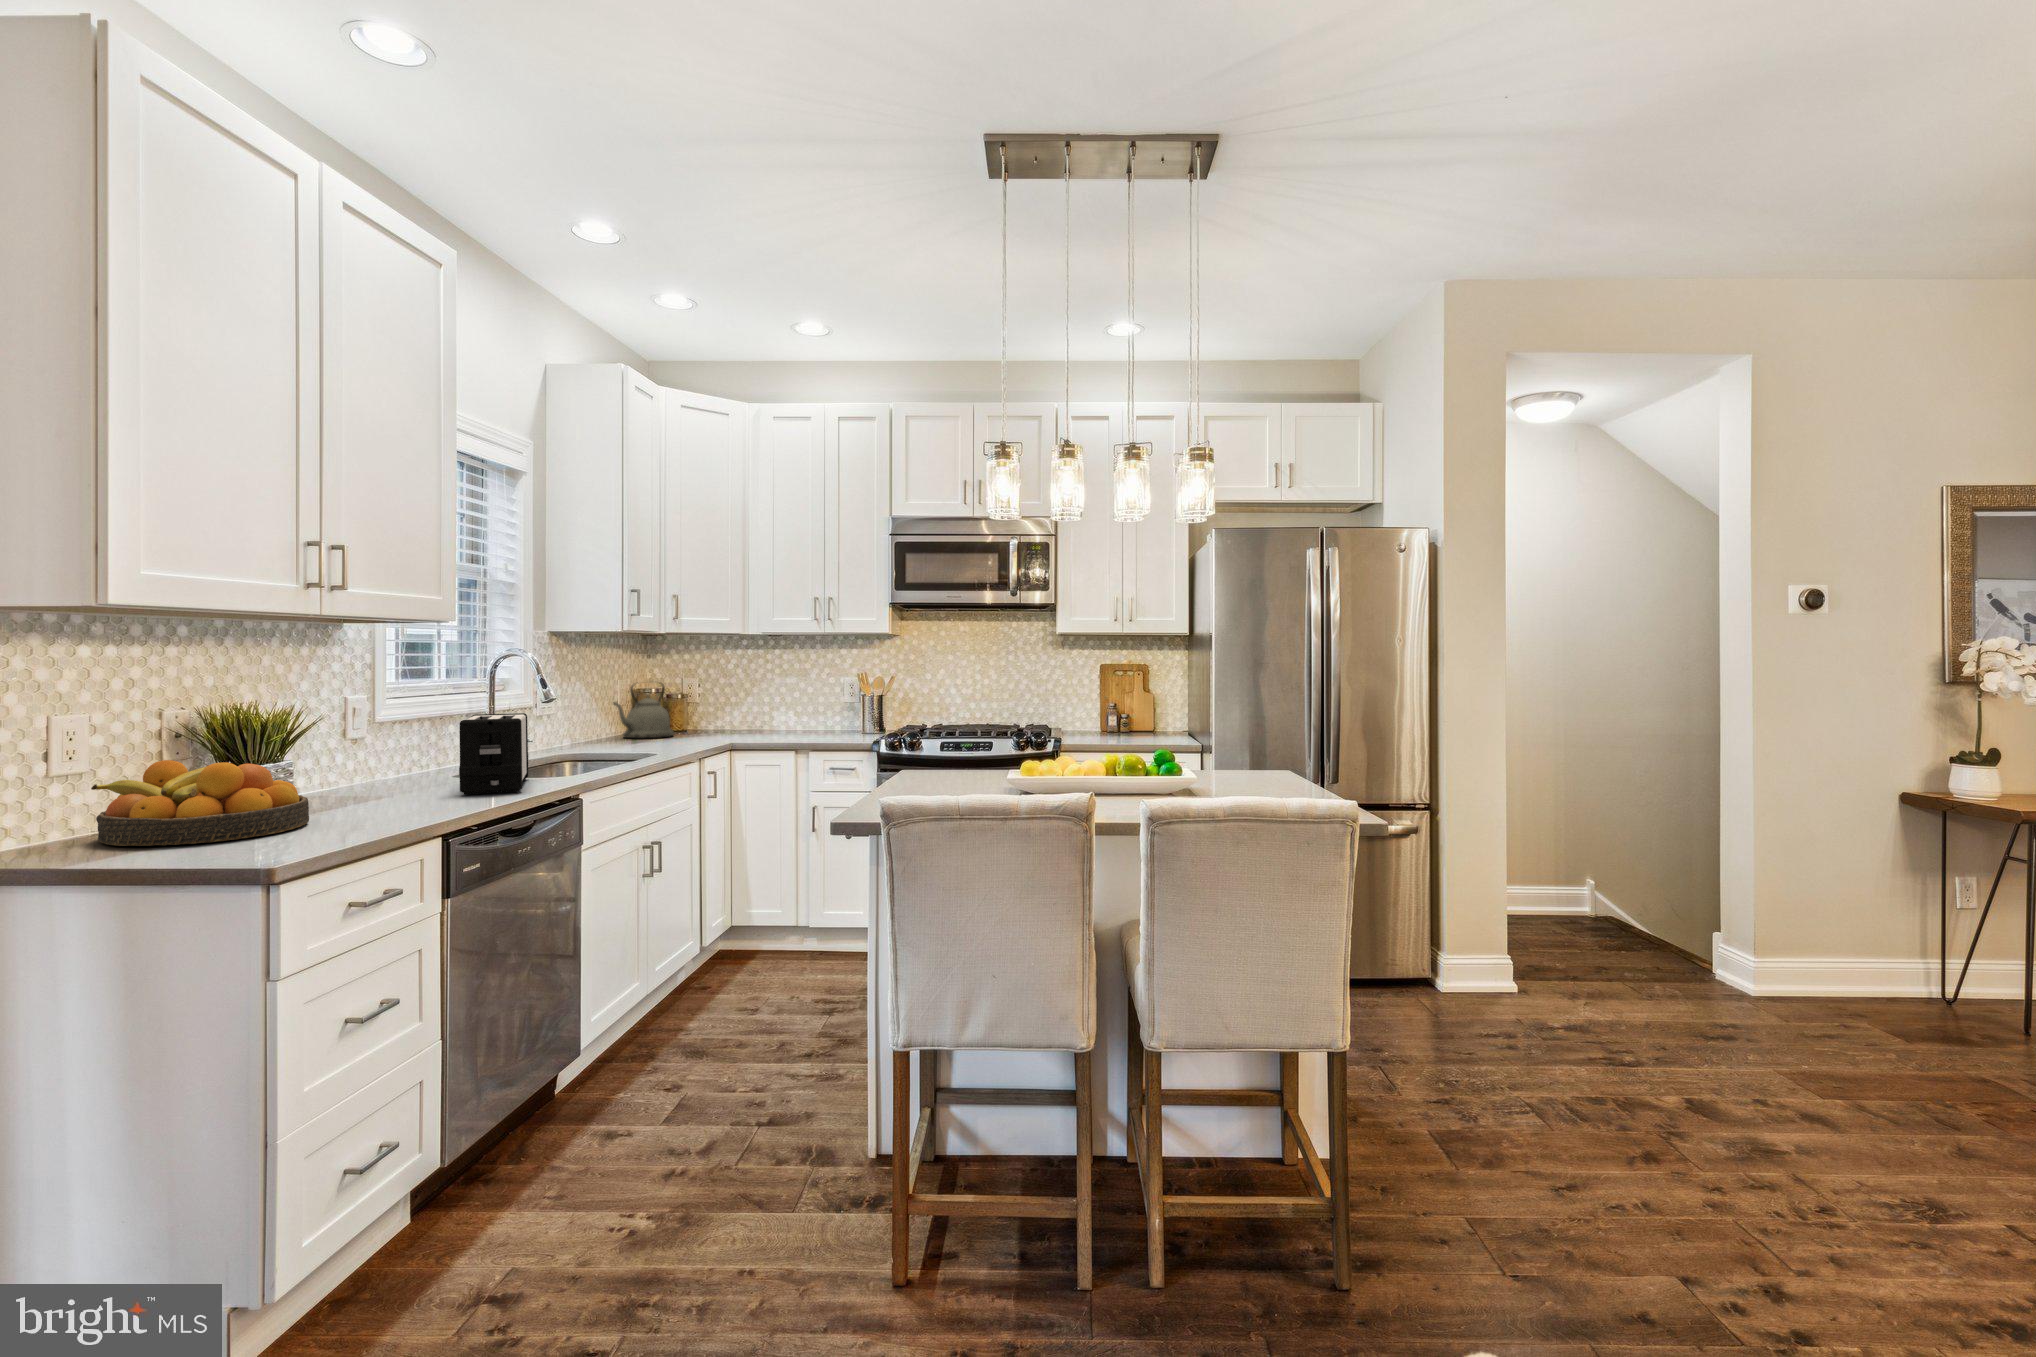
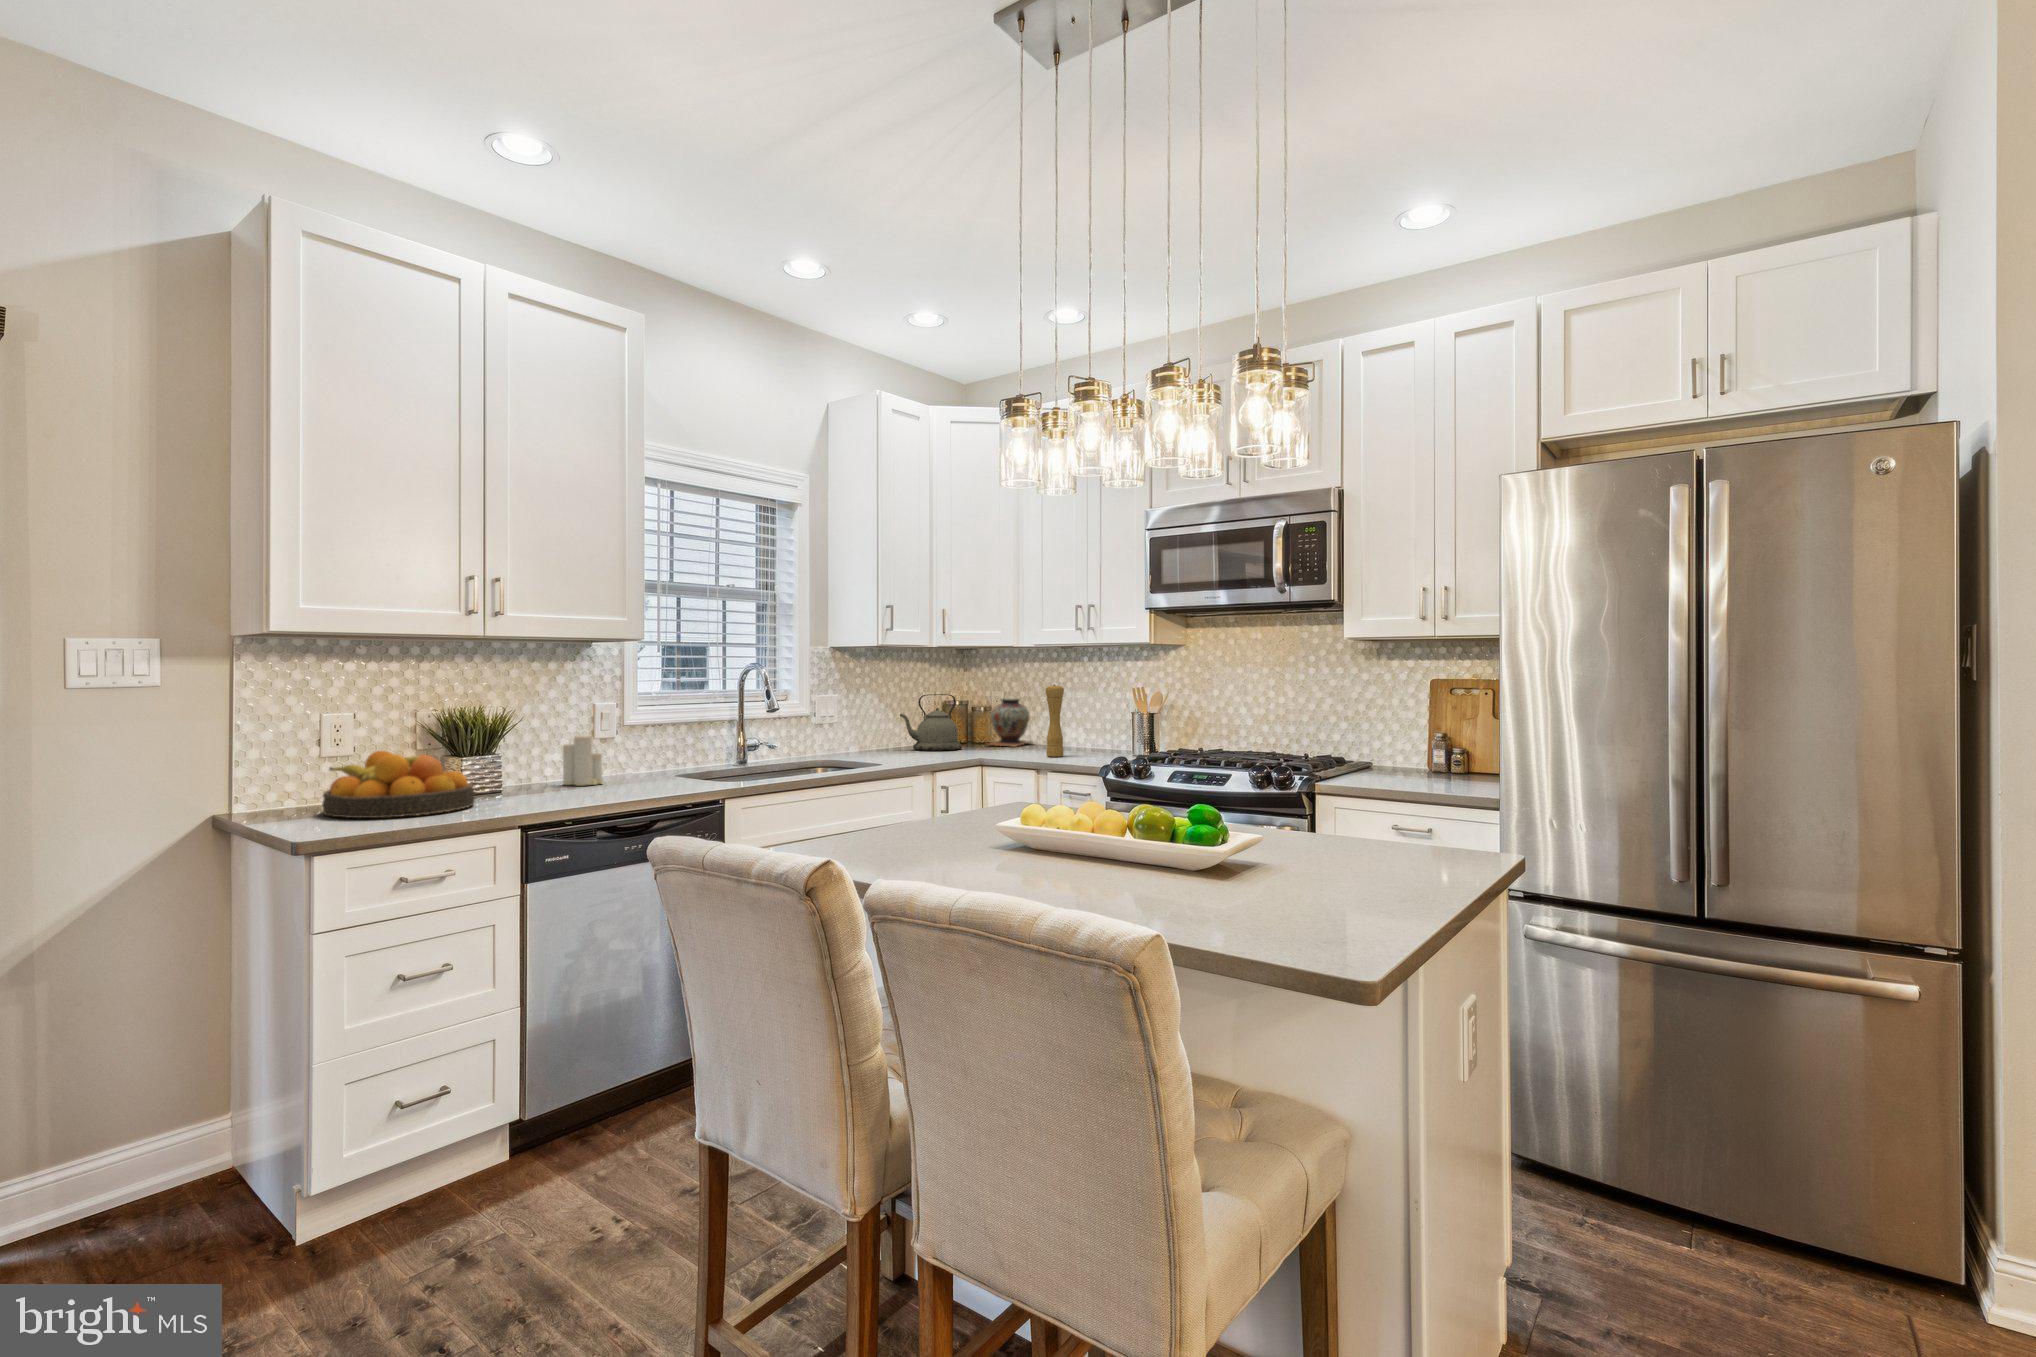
pepper mill: none [780,671,797,738] -> present [1046,685,1064,757]
decorative vase: none [688,684,728,731] -> present [988,698,1030,747]
toaster: present [459,713,528,795] -> none [622,722,717,794]
candle: none [329,727,385,793] -> present [563,735,603,786]

